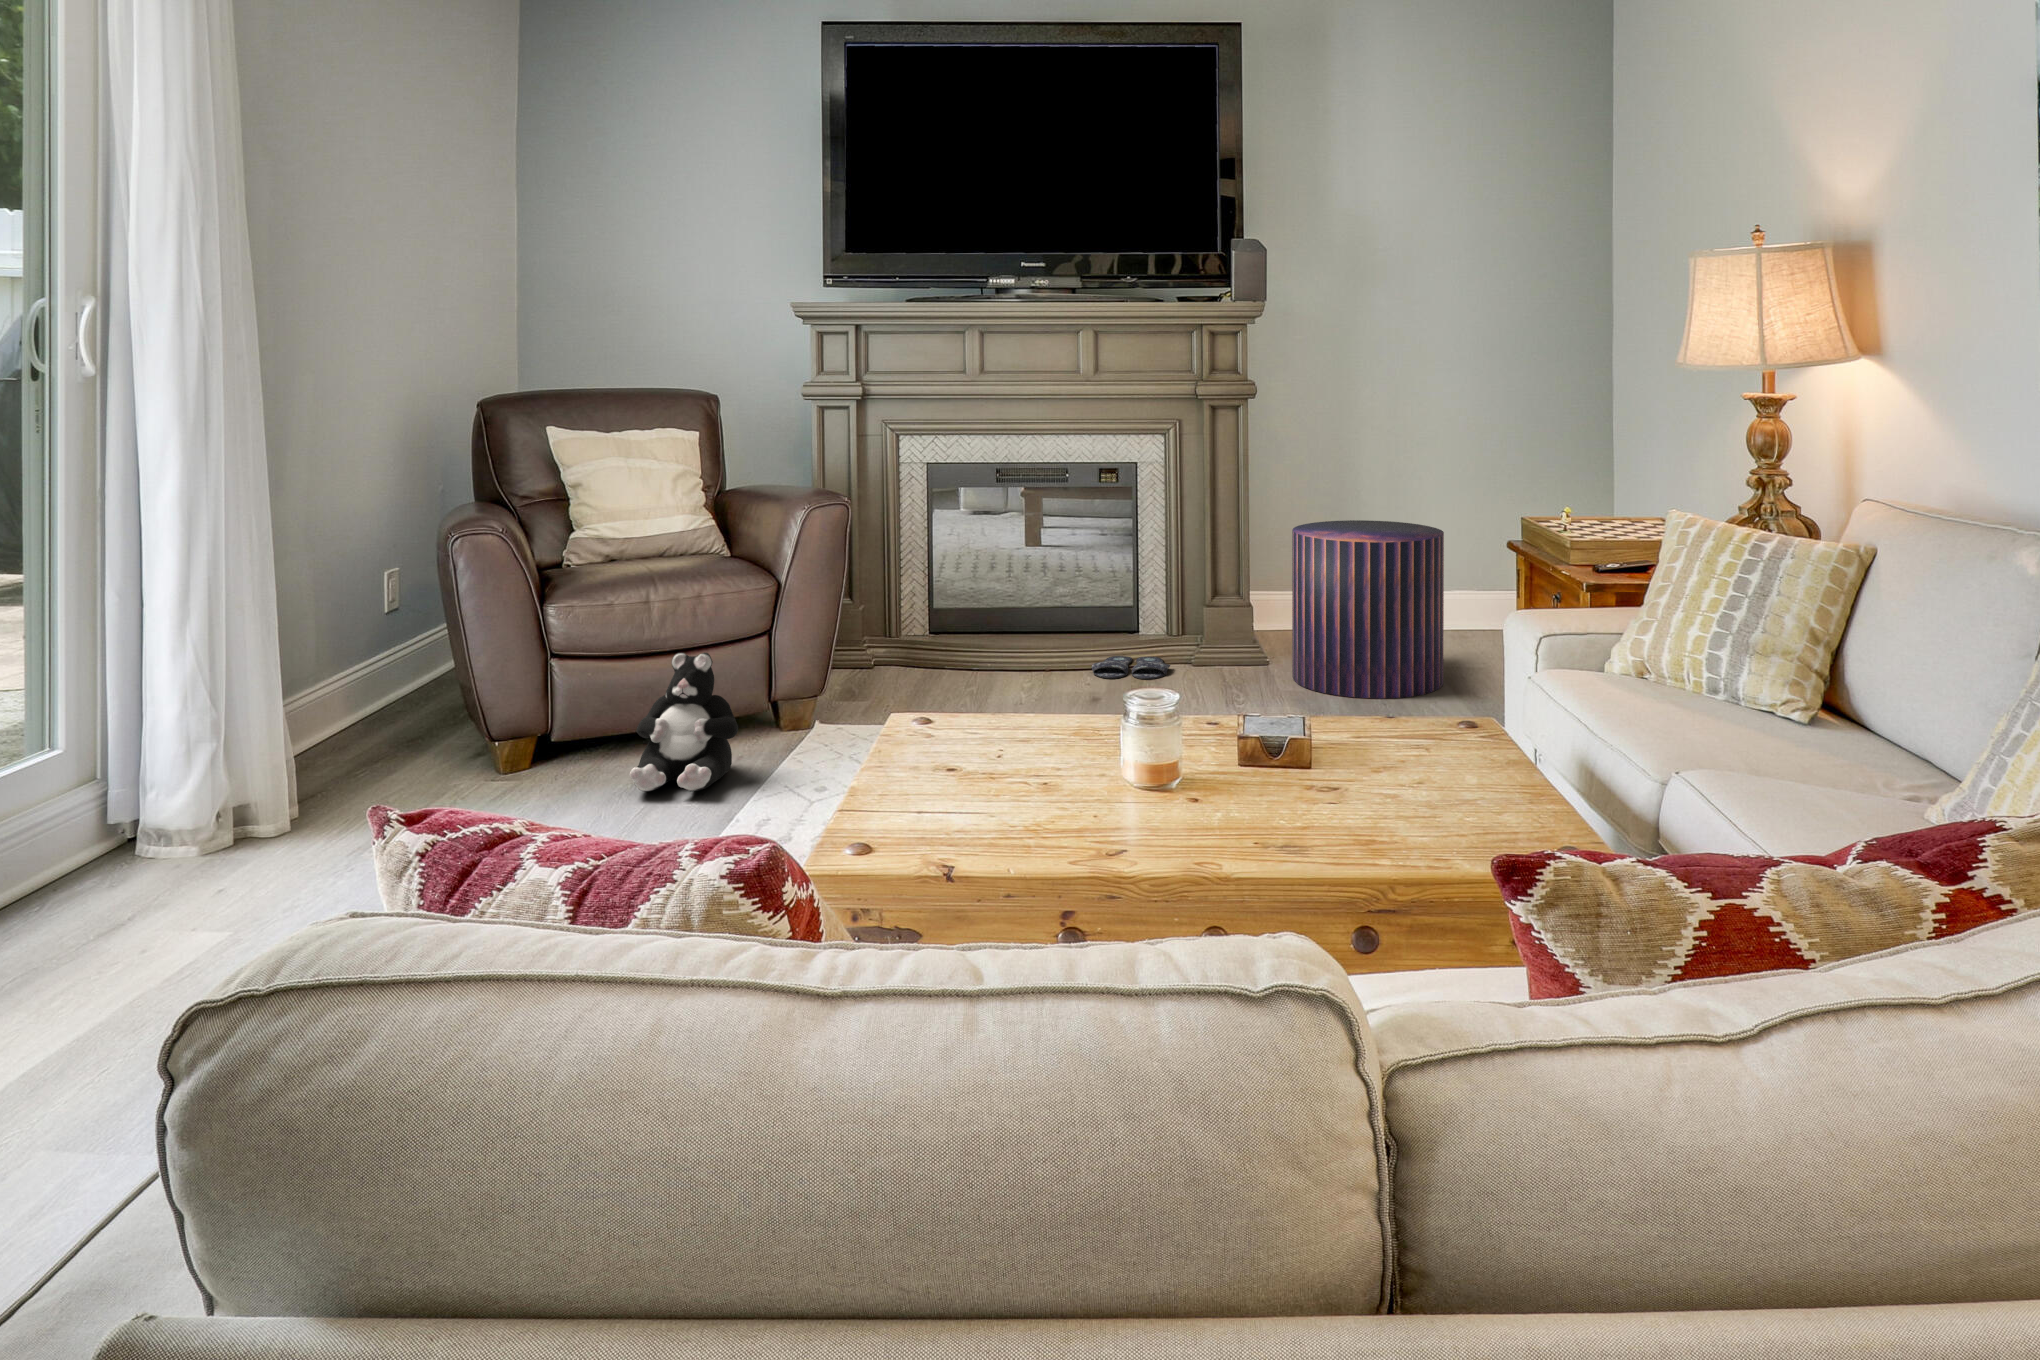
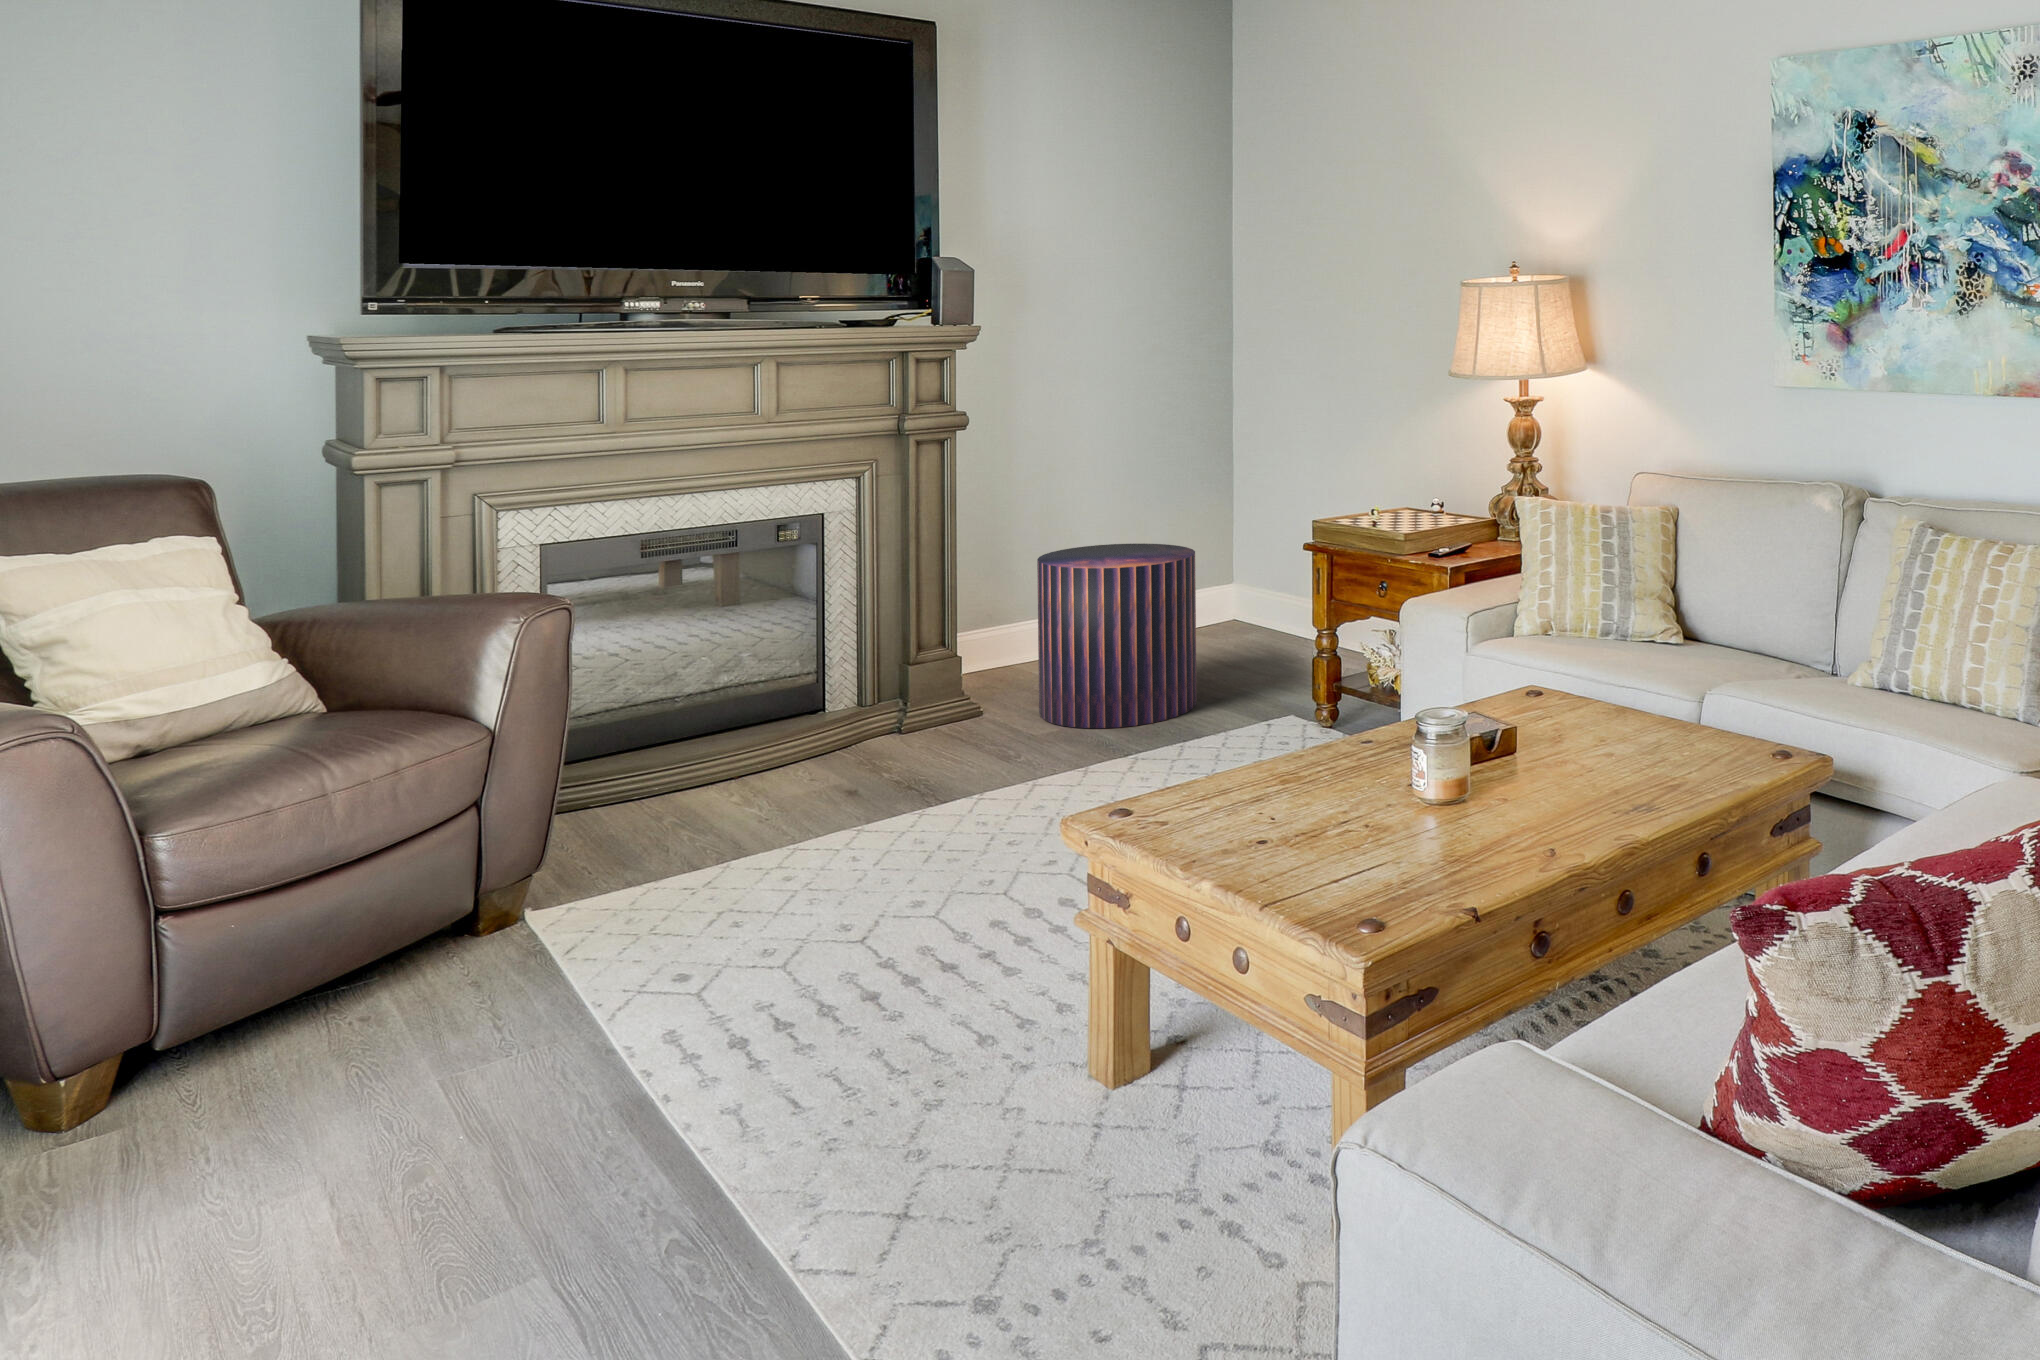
plush toy: present [630,653,738,791] -> none [337,846,537,1082]
slippers: present [1092,656,1170,679] -> none [802,734,905,769]

